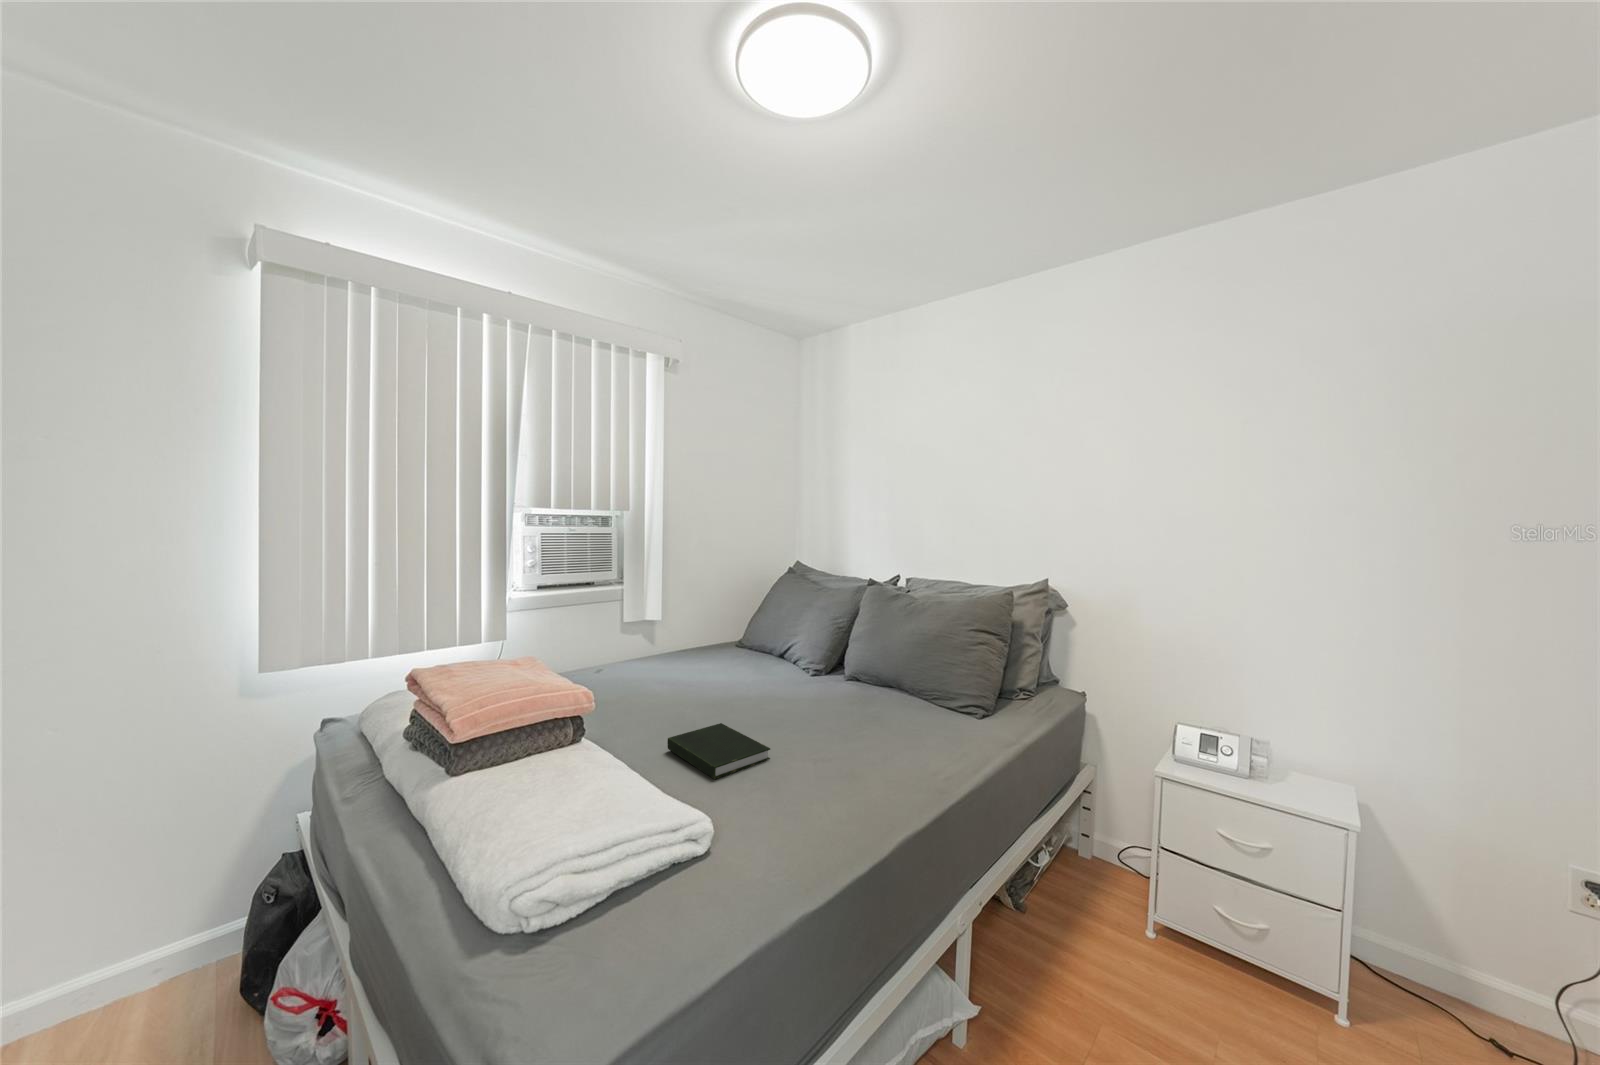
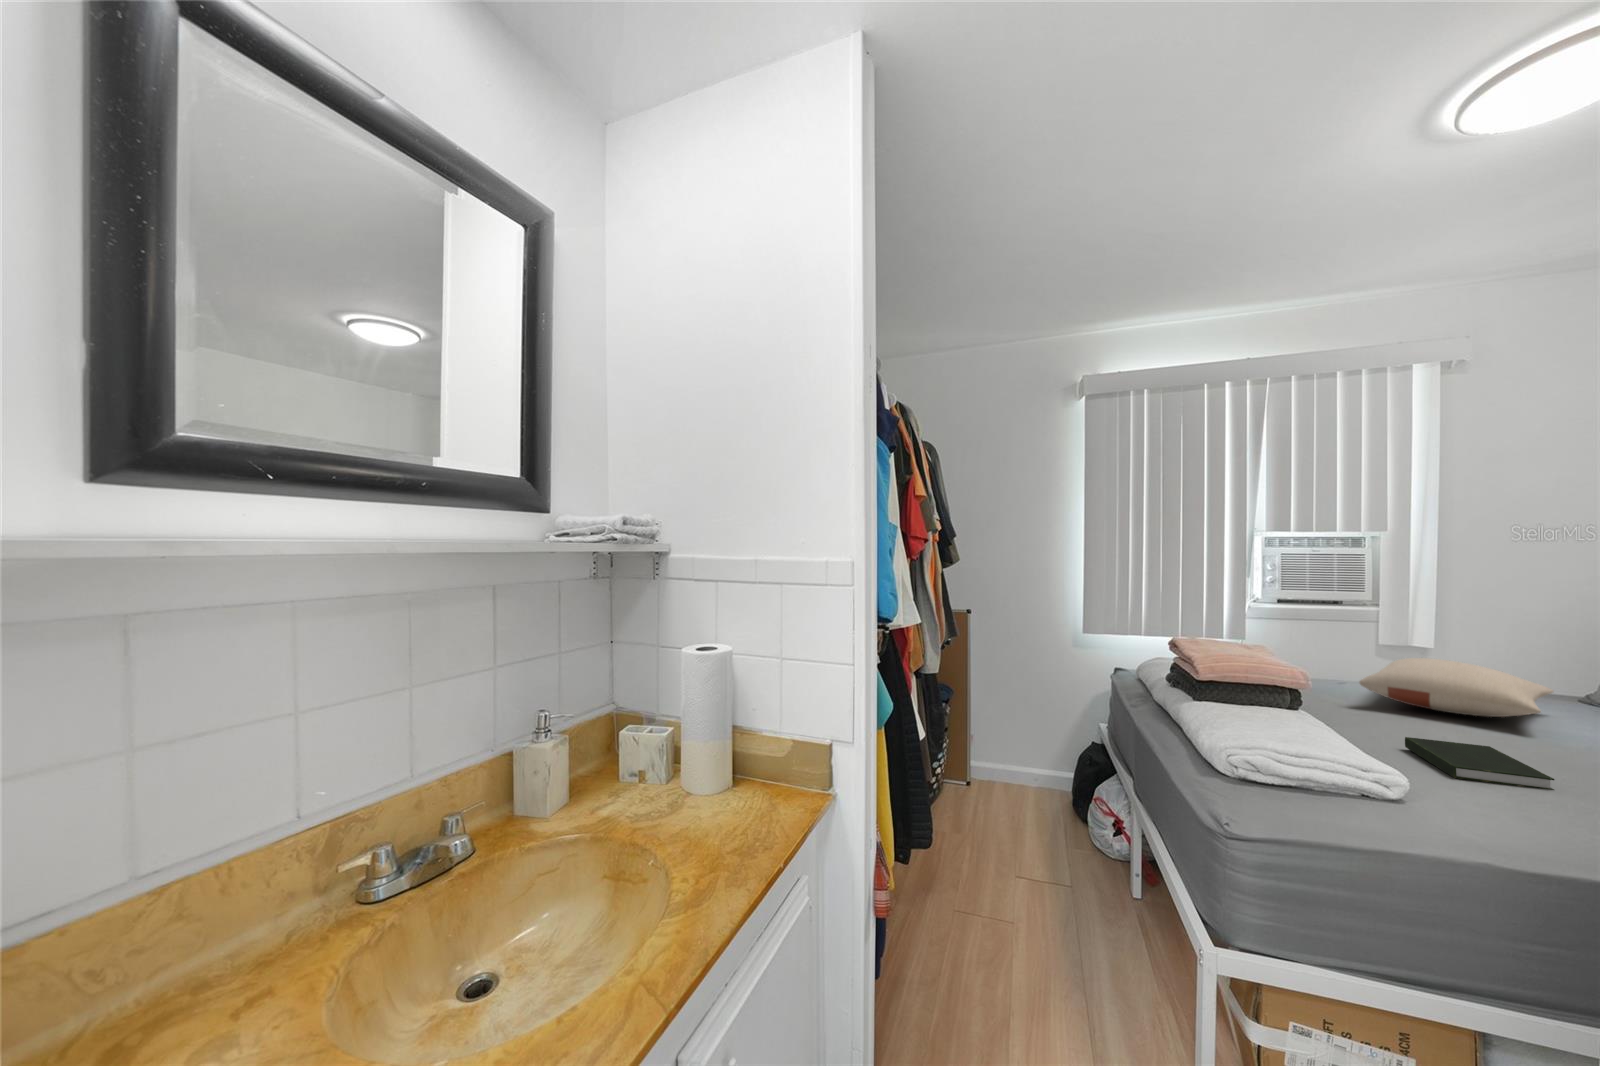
pillow: none [617,633,734,684] -> present [1359,658,1553,717]

